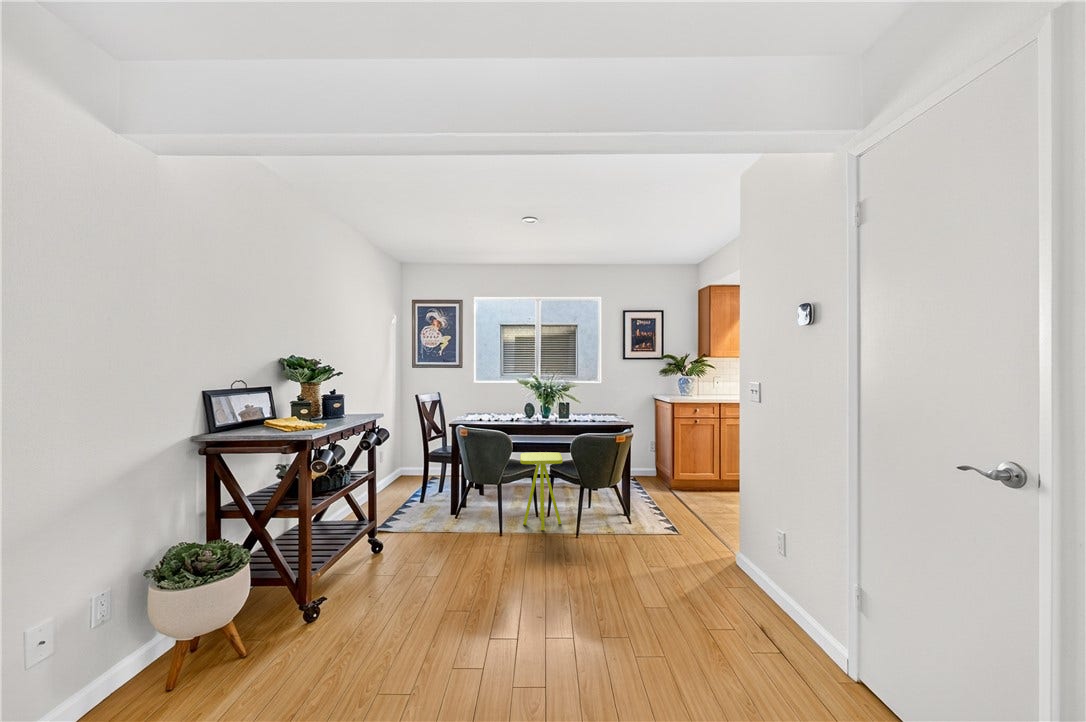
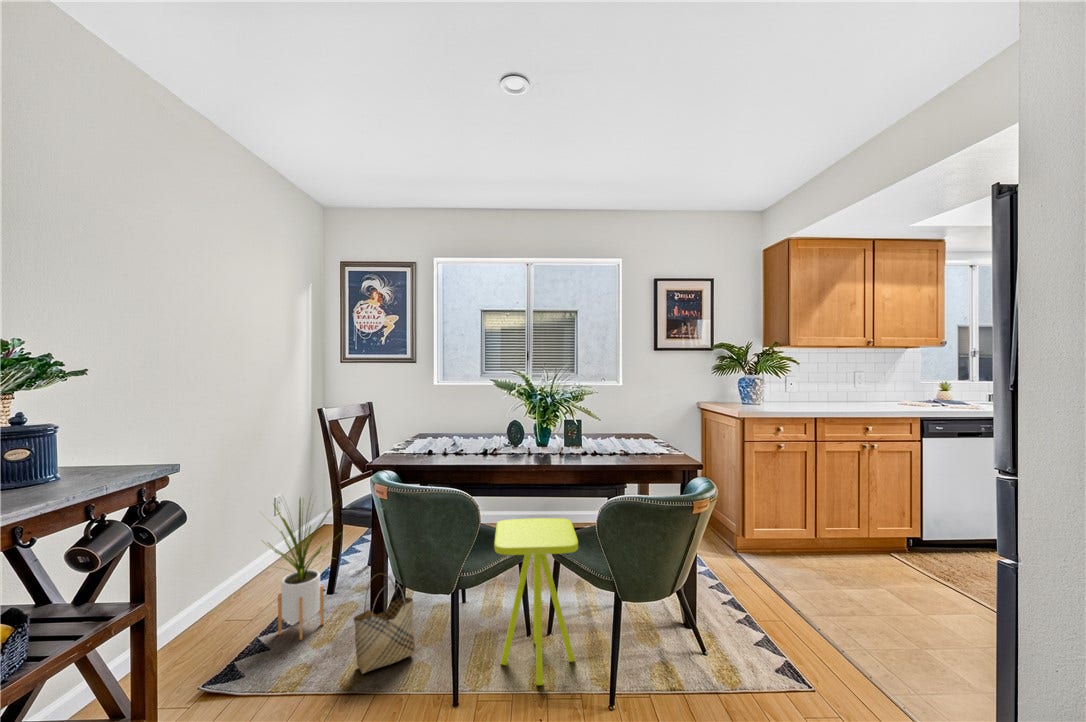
house plant: none [393,438,434,517] -> present [268,498,331,640]
woven basket: none [448,479,478,526] -> present [353,573,415,674]

